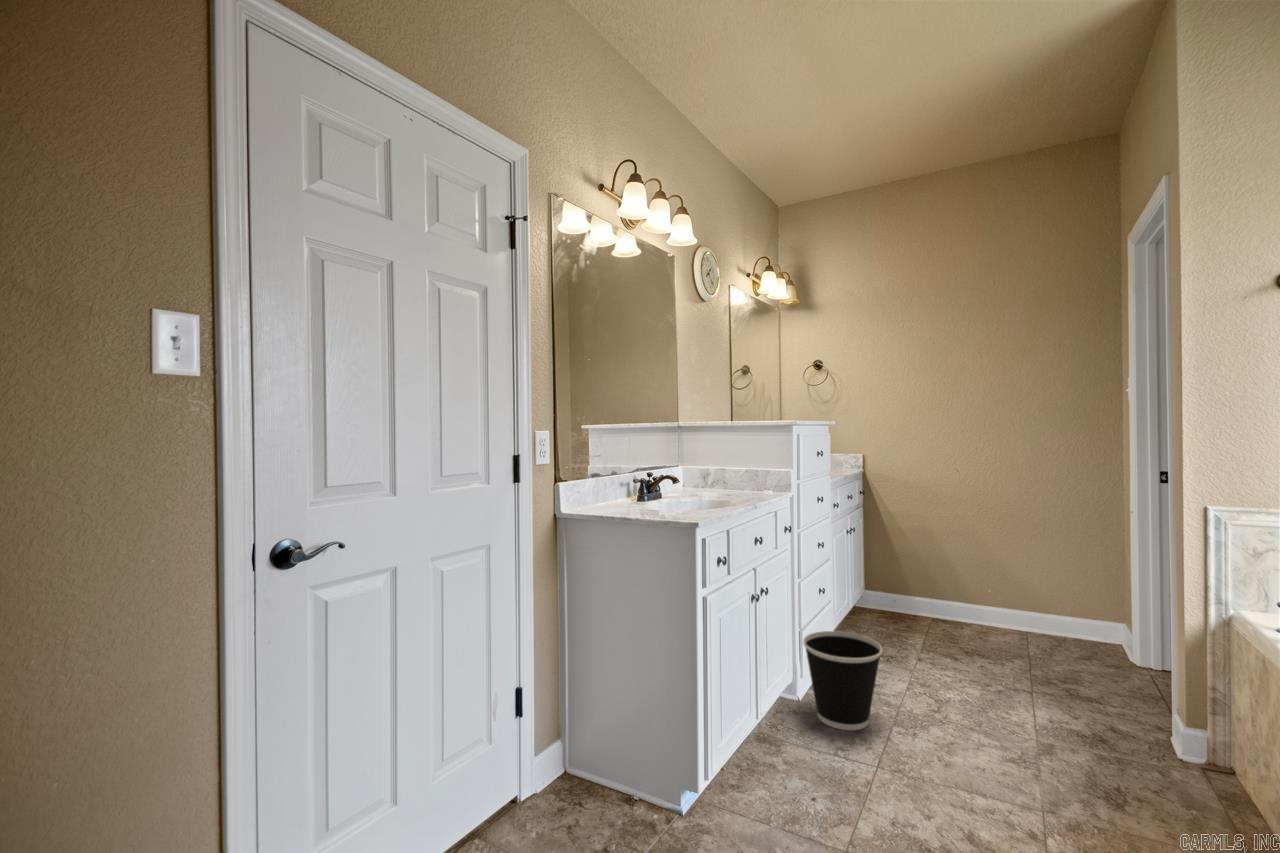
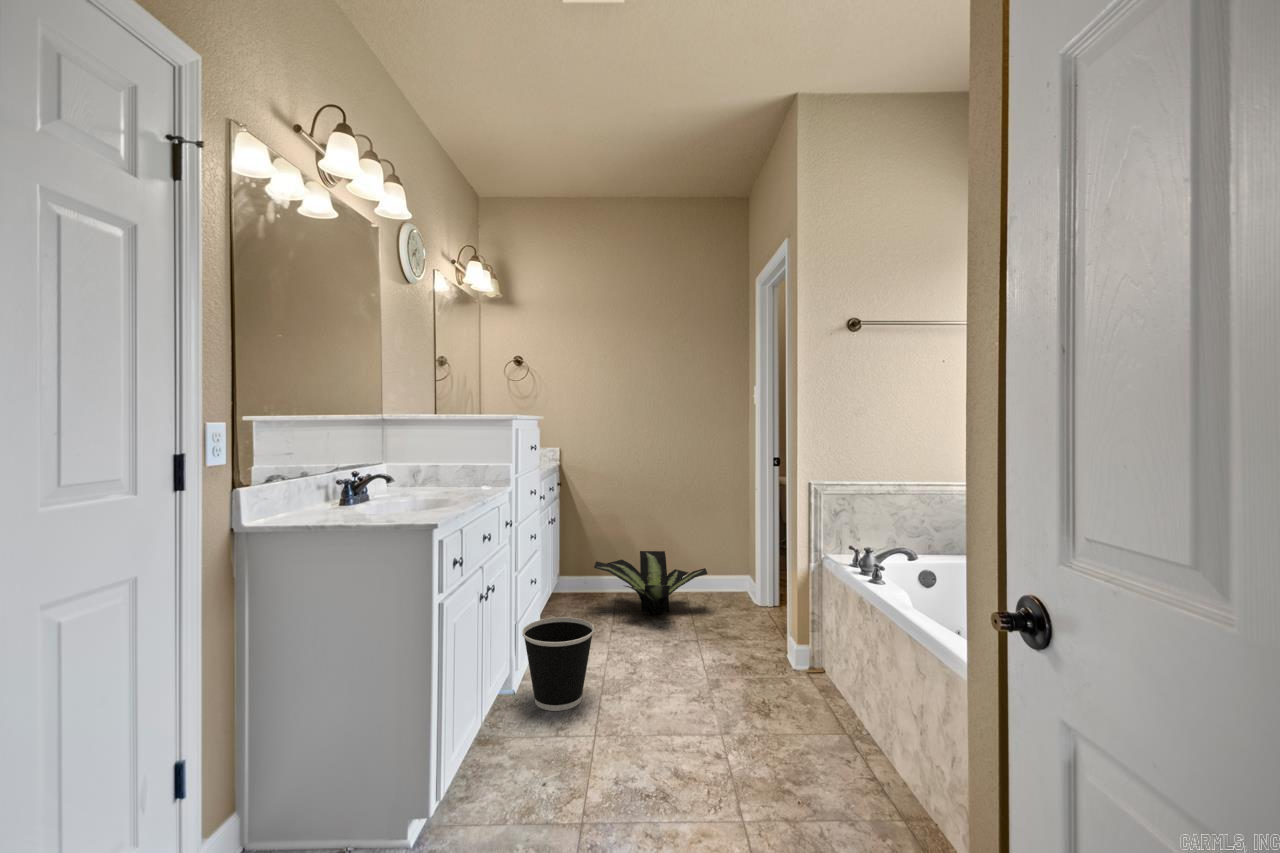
potted plant: none [897,574,1051,653] -> present [594,551,708,615]

